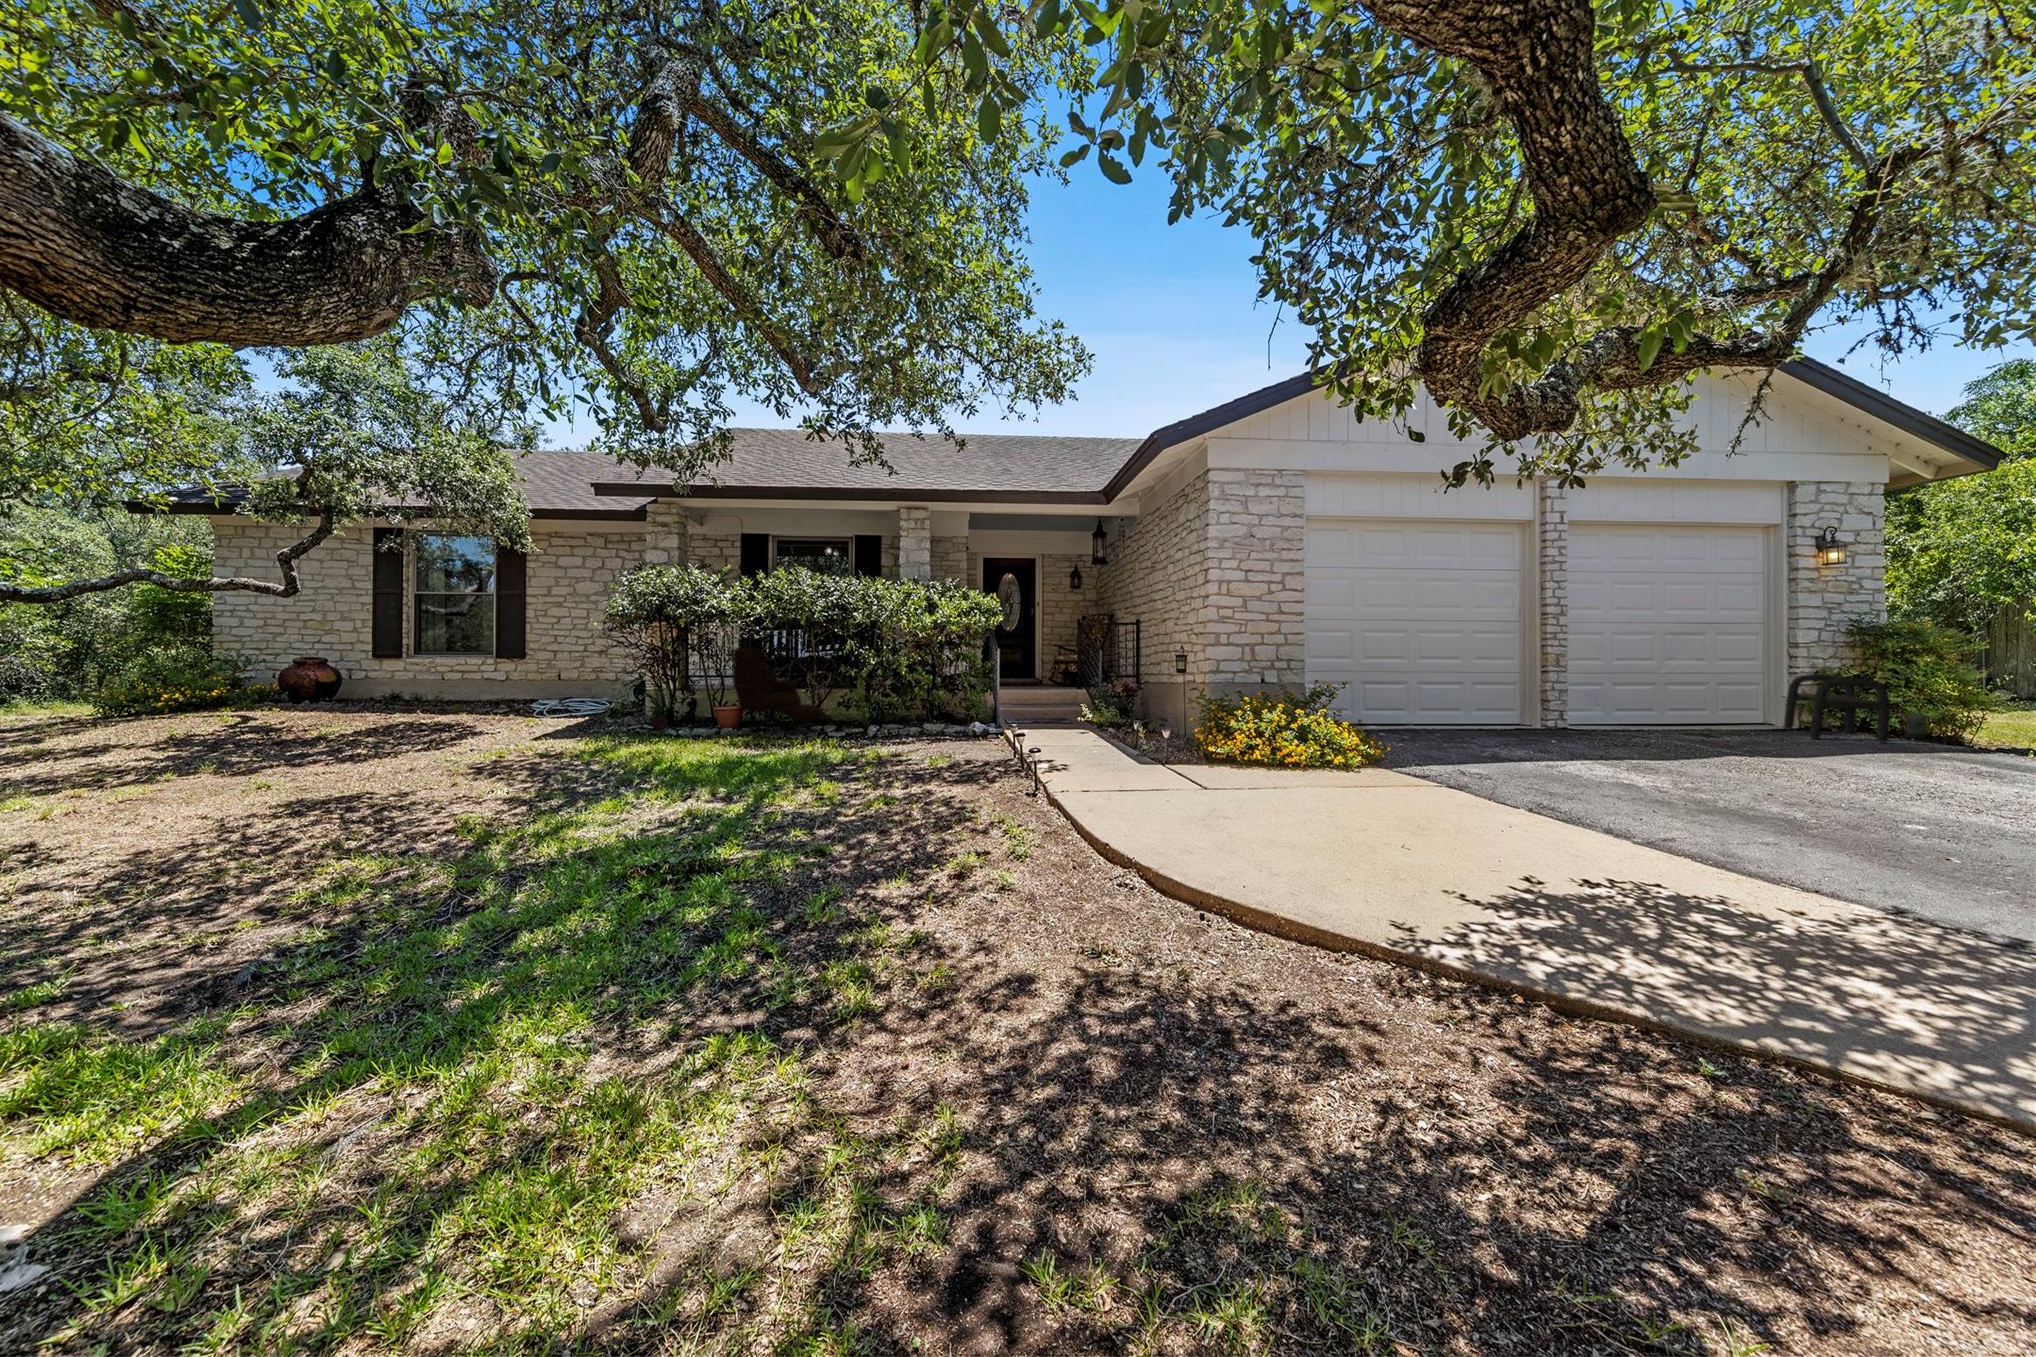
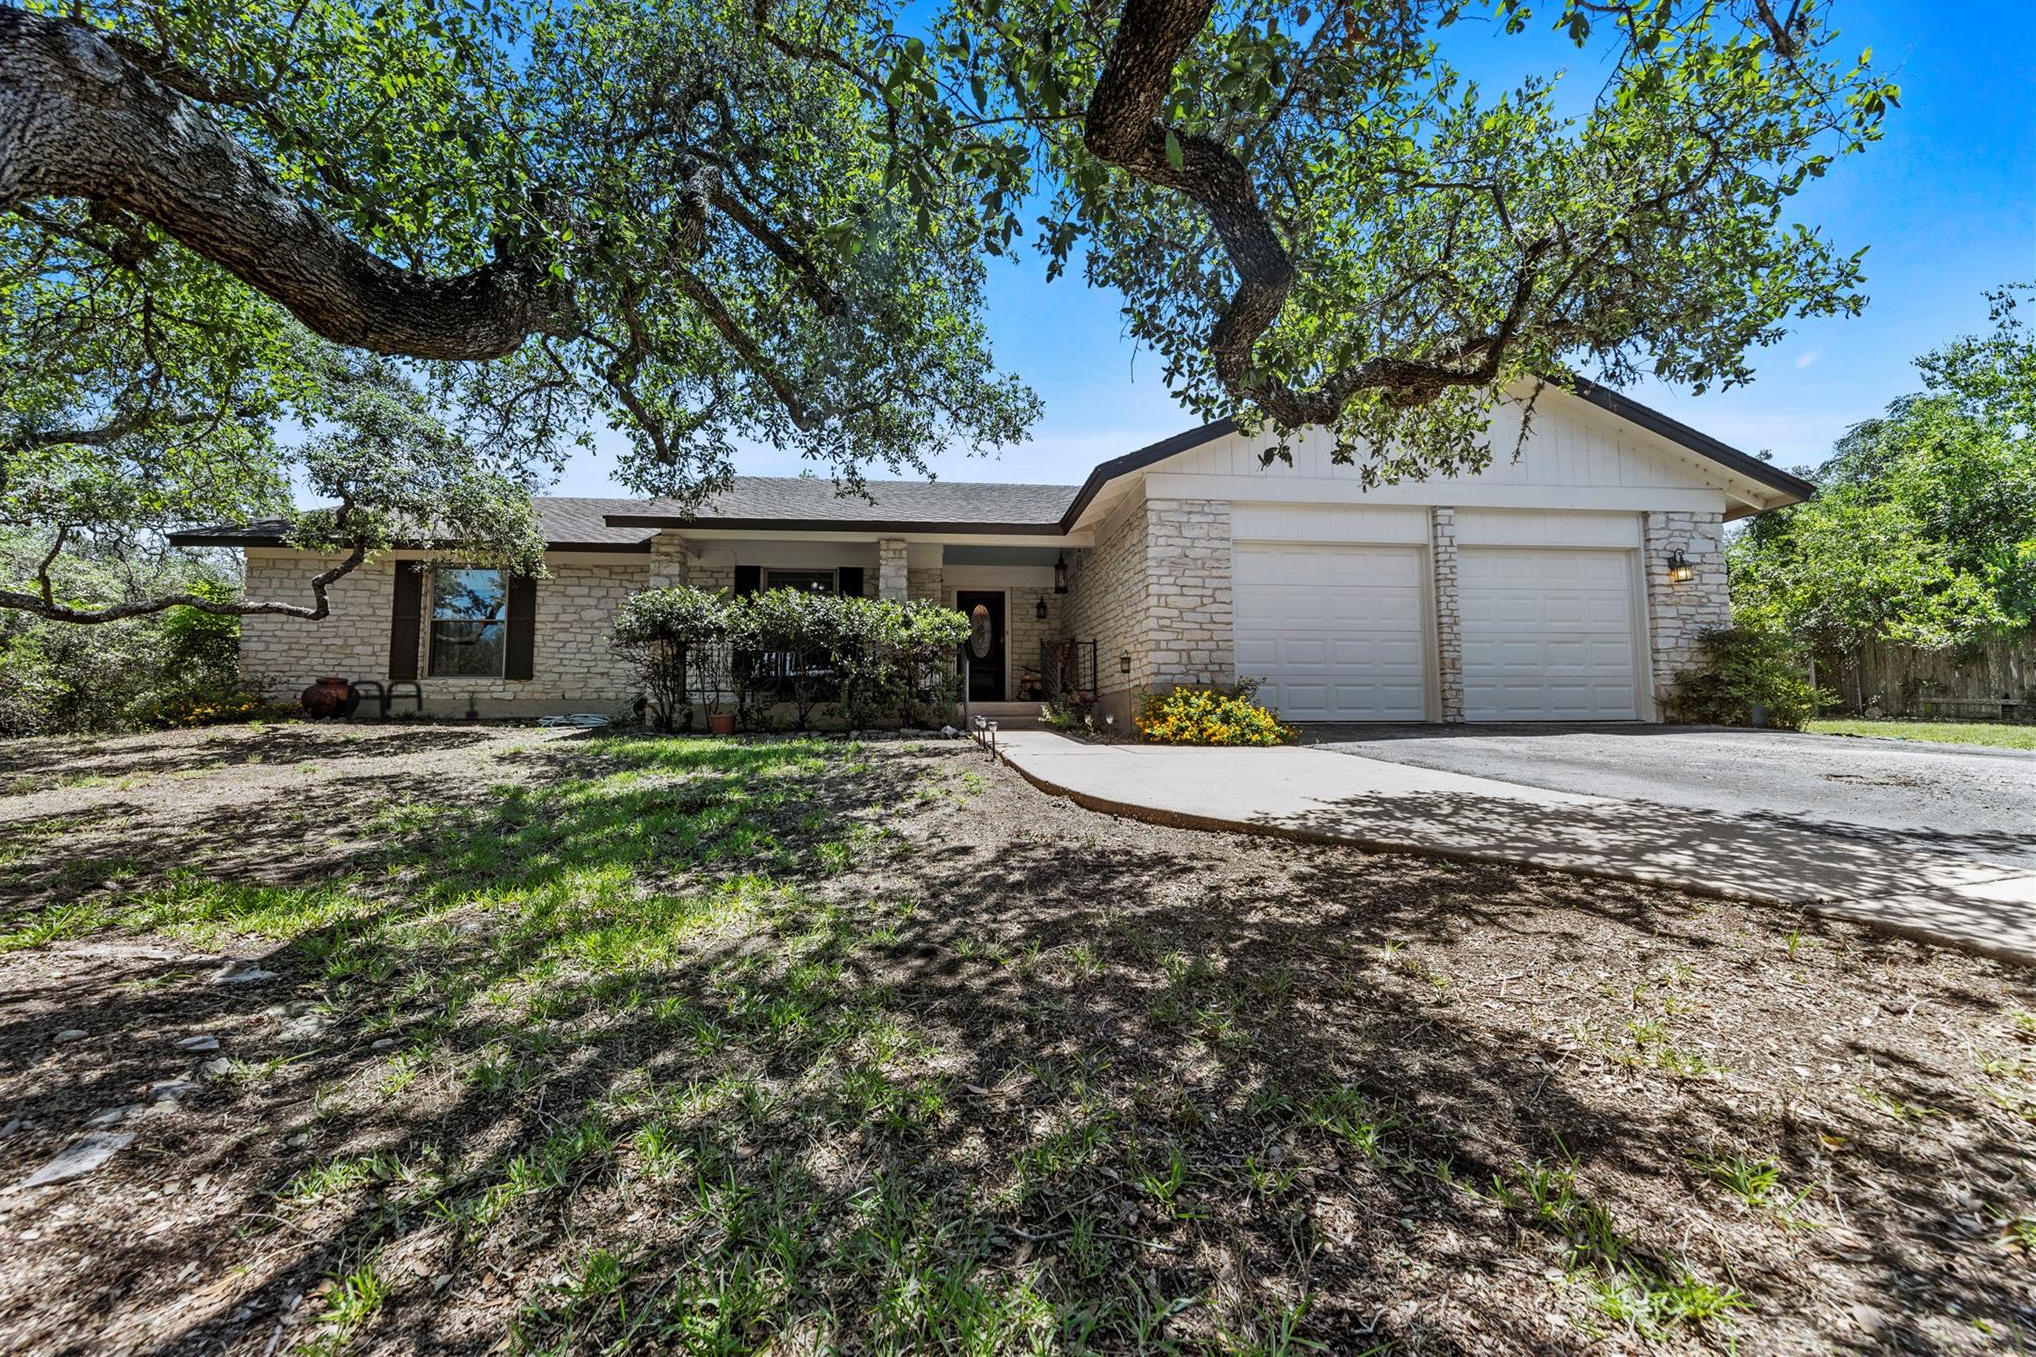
lounge chair: present [733,647,824,733] -> none [728,658,811,733]
bench: present [1784,674,1890,743] -> present [345,680,423,722]
decorative plant: present [650,688,667,730] -> present [465,690,479,719]

